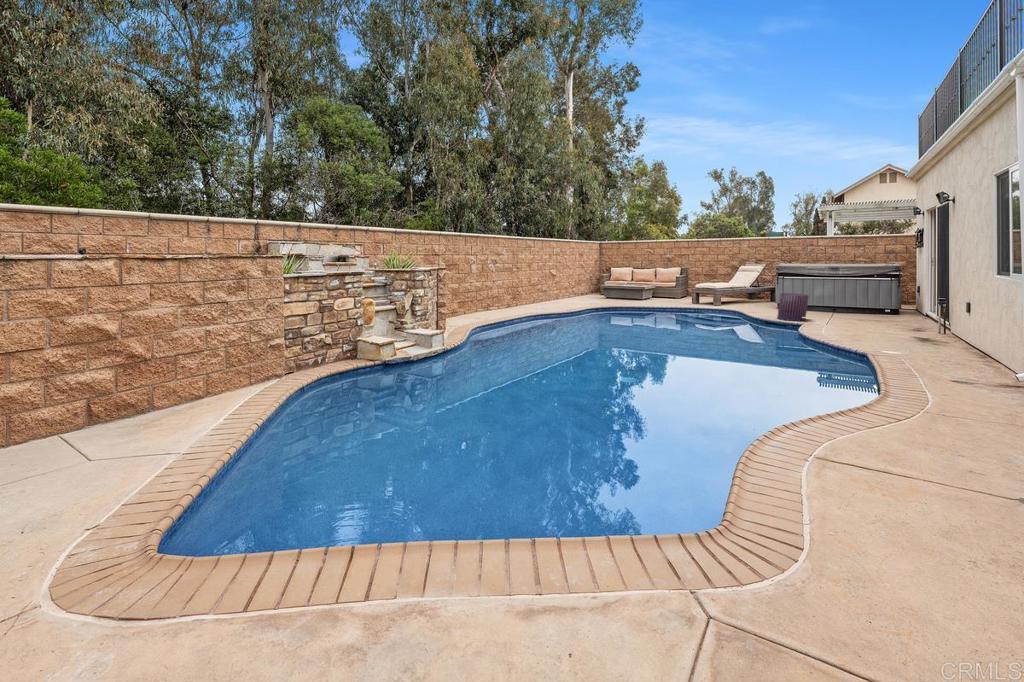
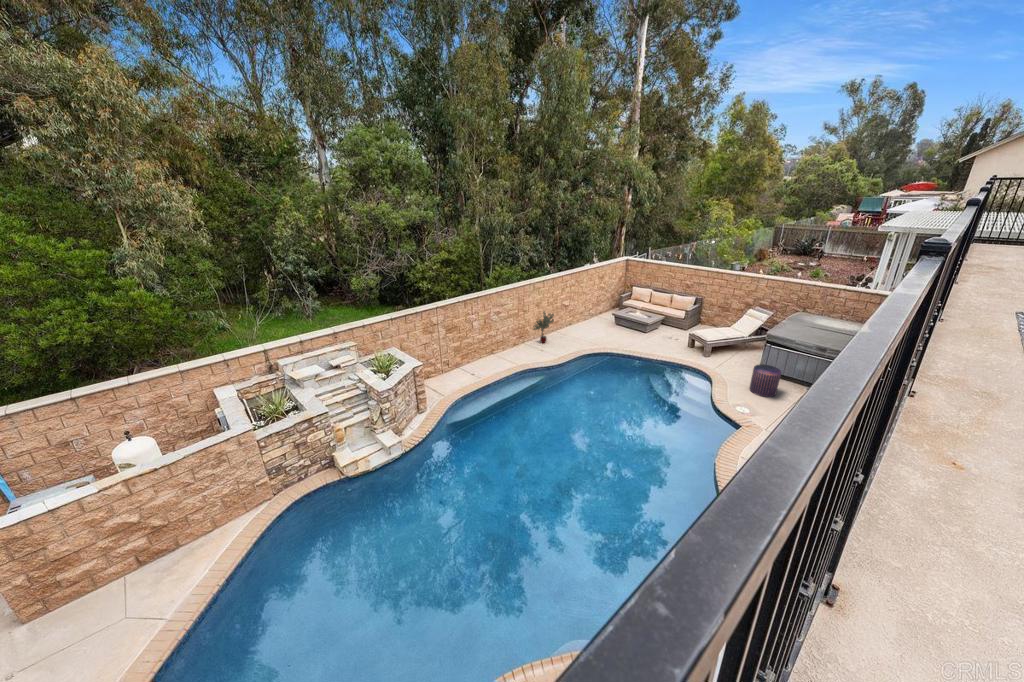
potted tree: none [526,268,549,307] -> present [533,311,554,343]

